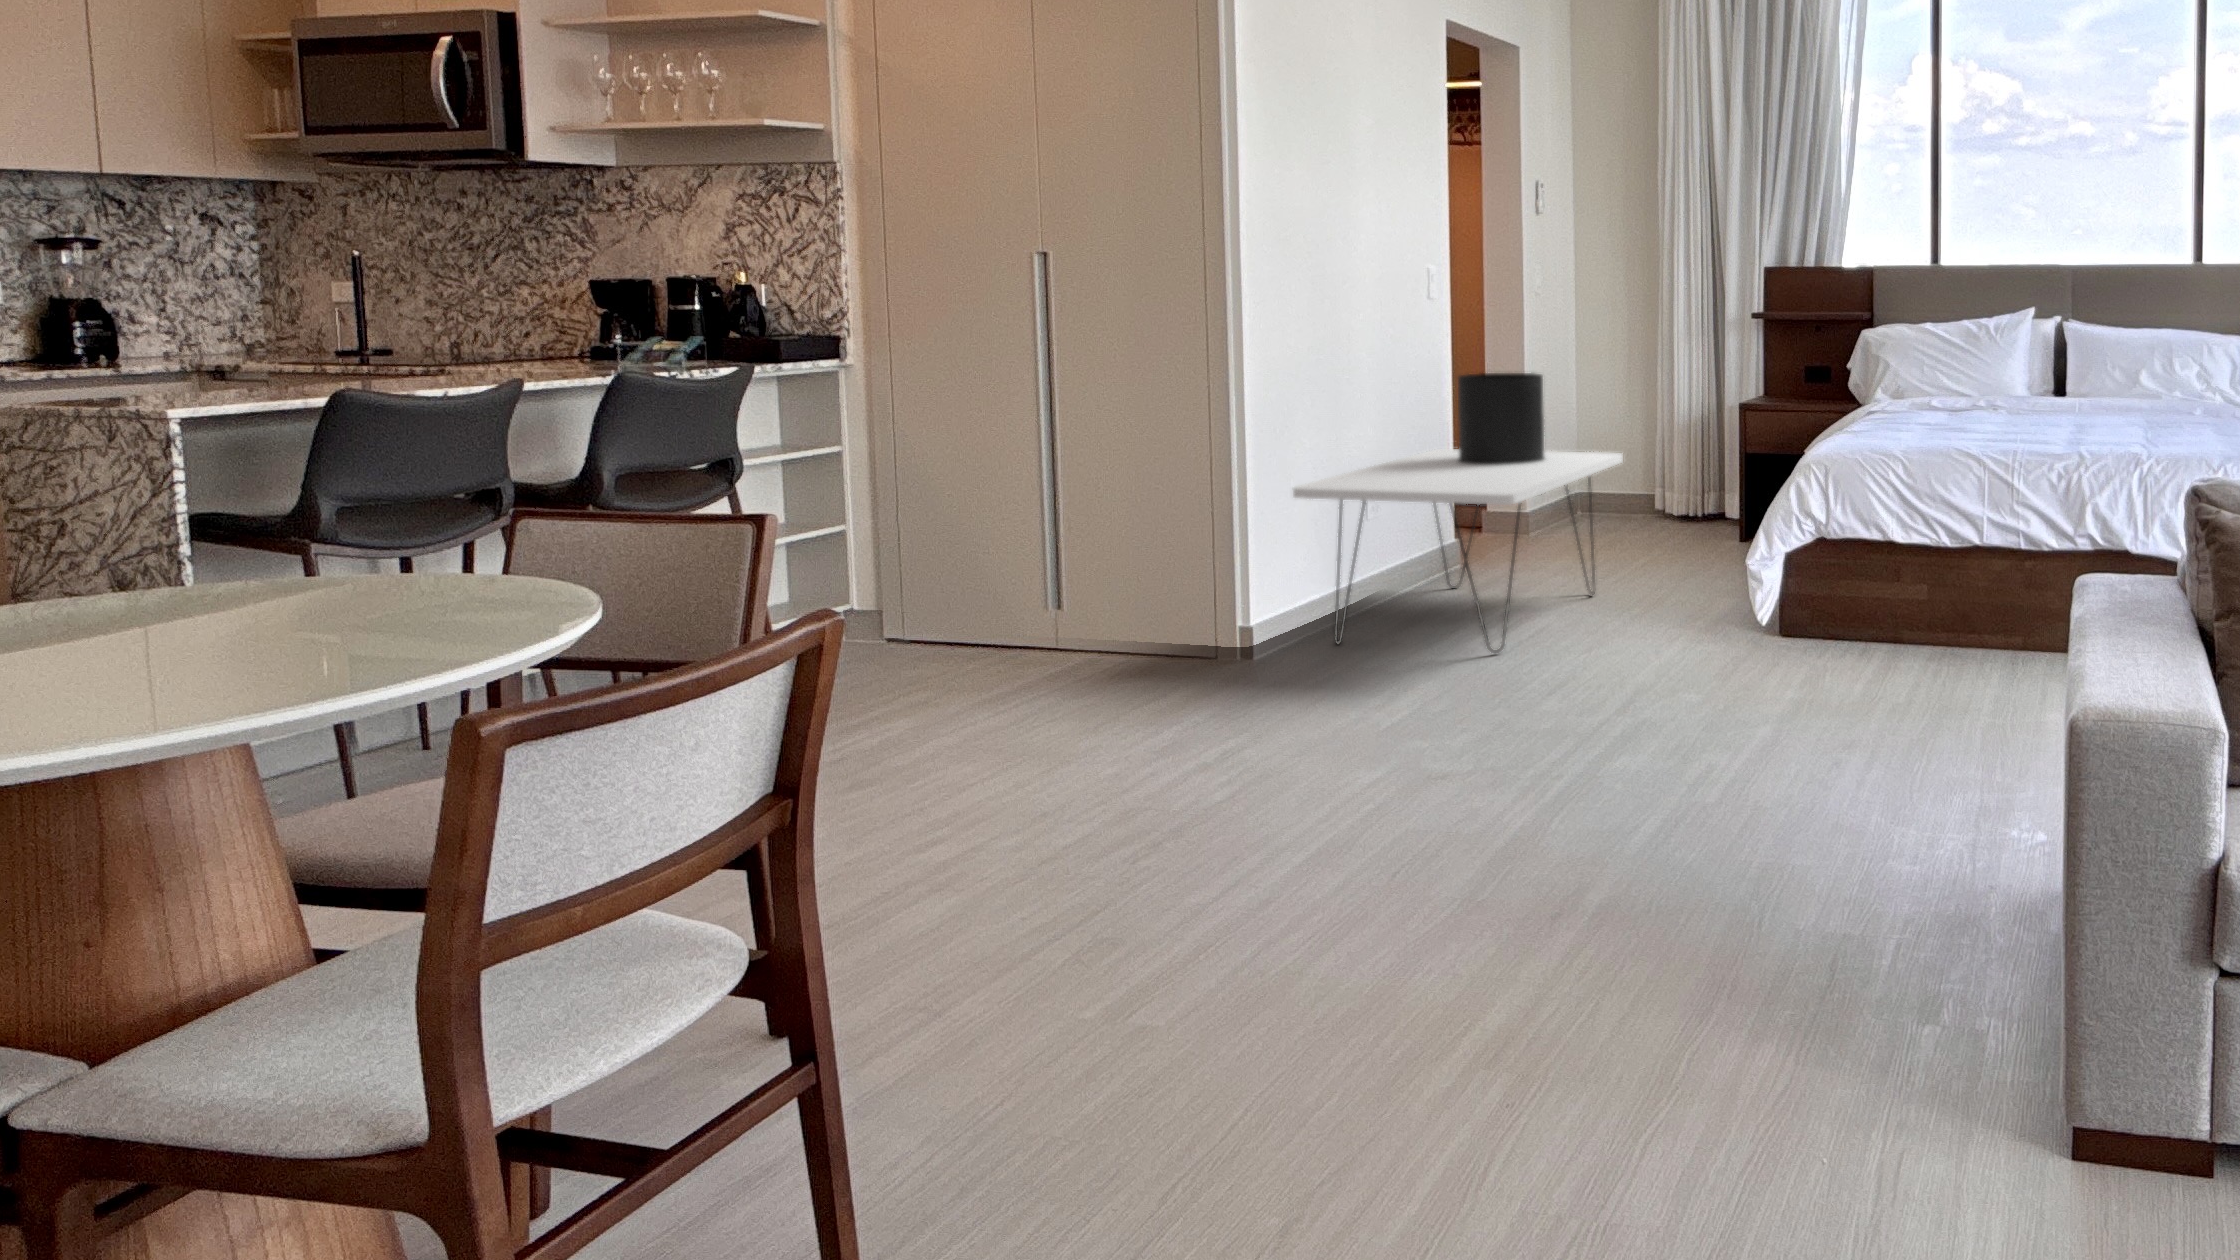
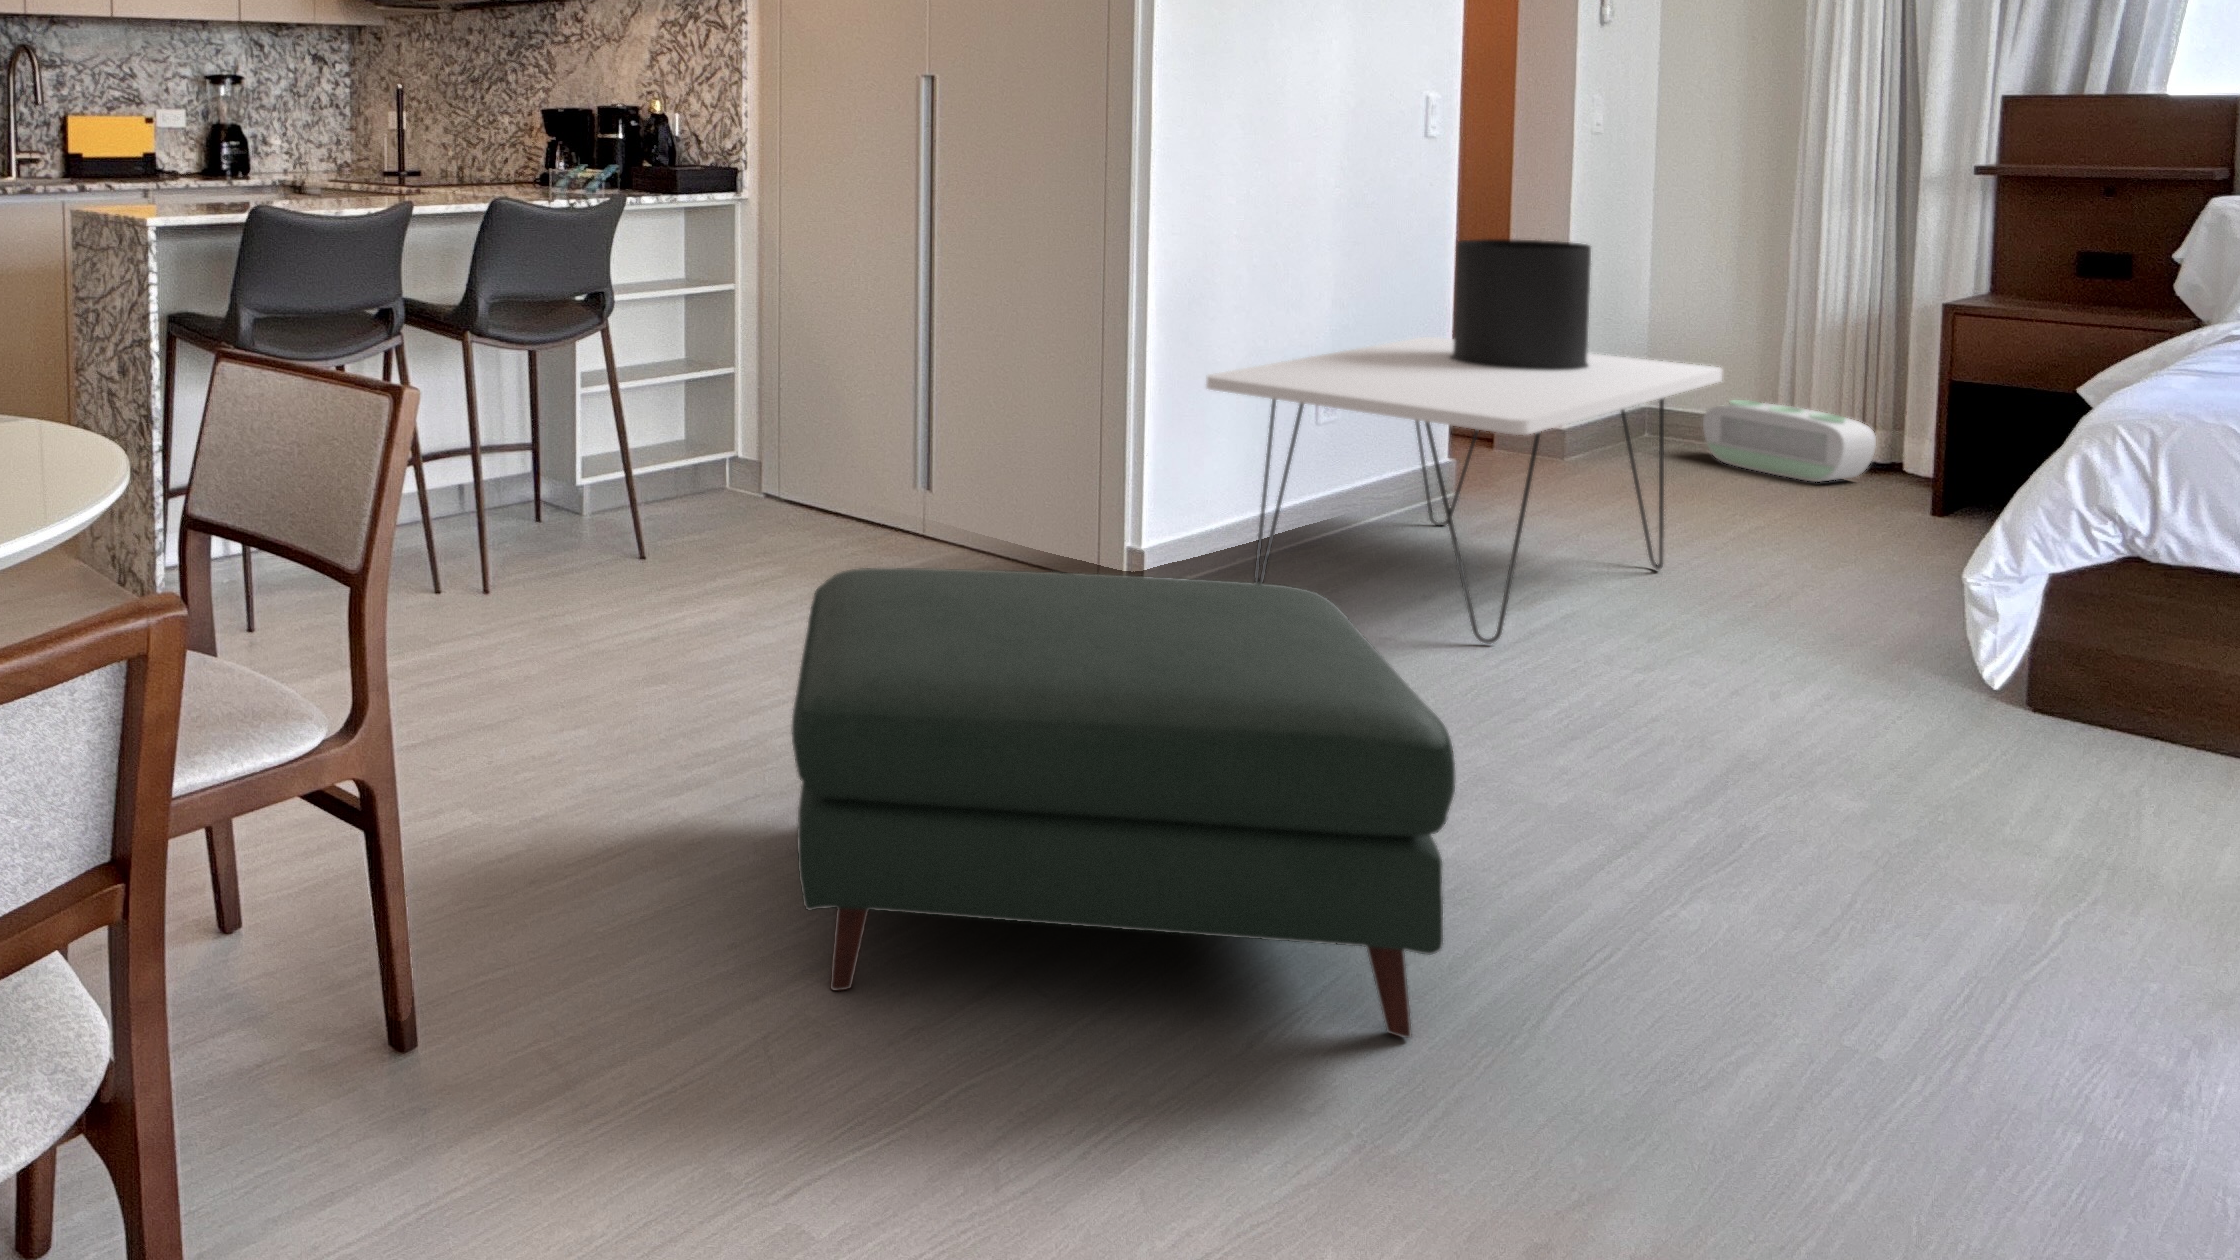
air purifier: none [1613,480,1711,531] -> present [1703,400,1876,482]
ottoman: none [1048,608,1502,922] -> present [792,568,1455,1038]

